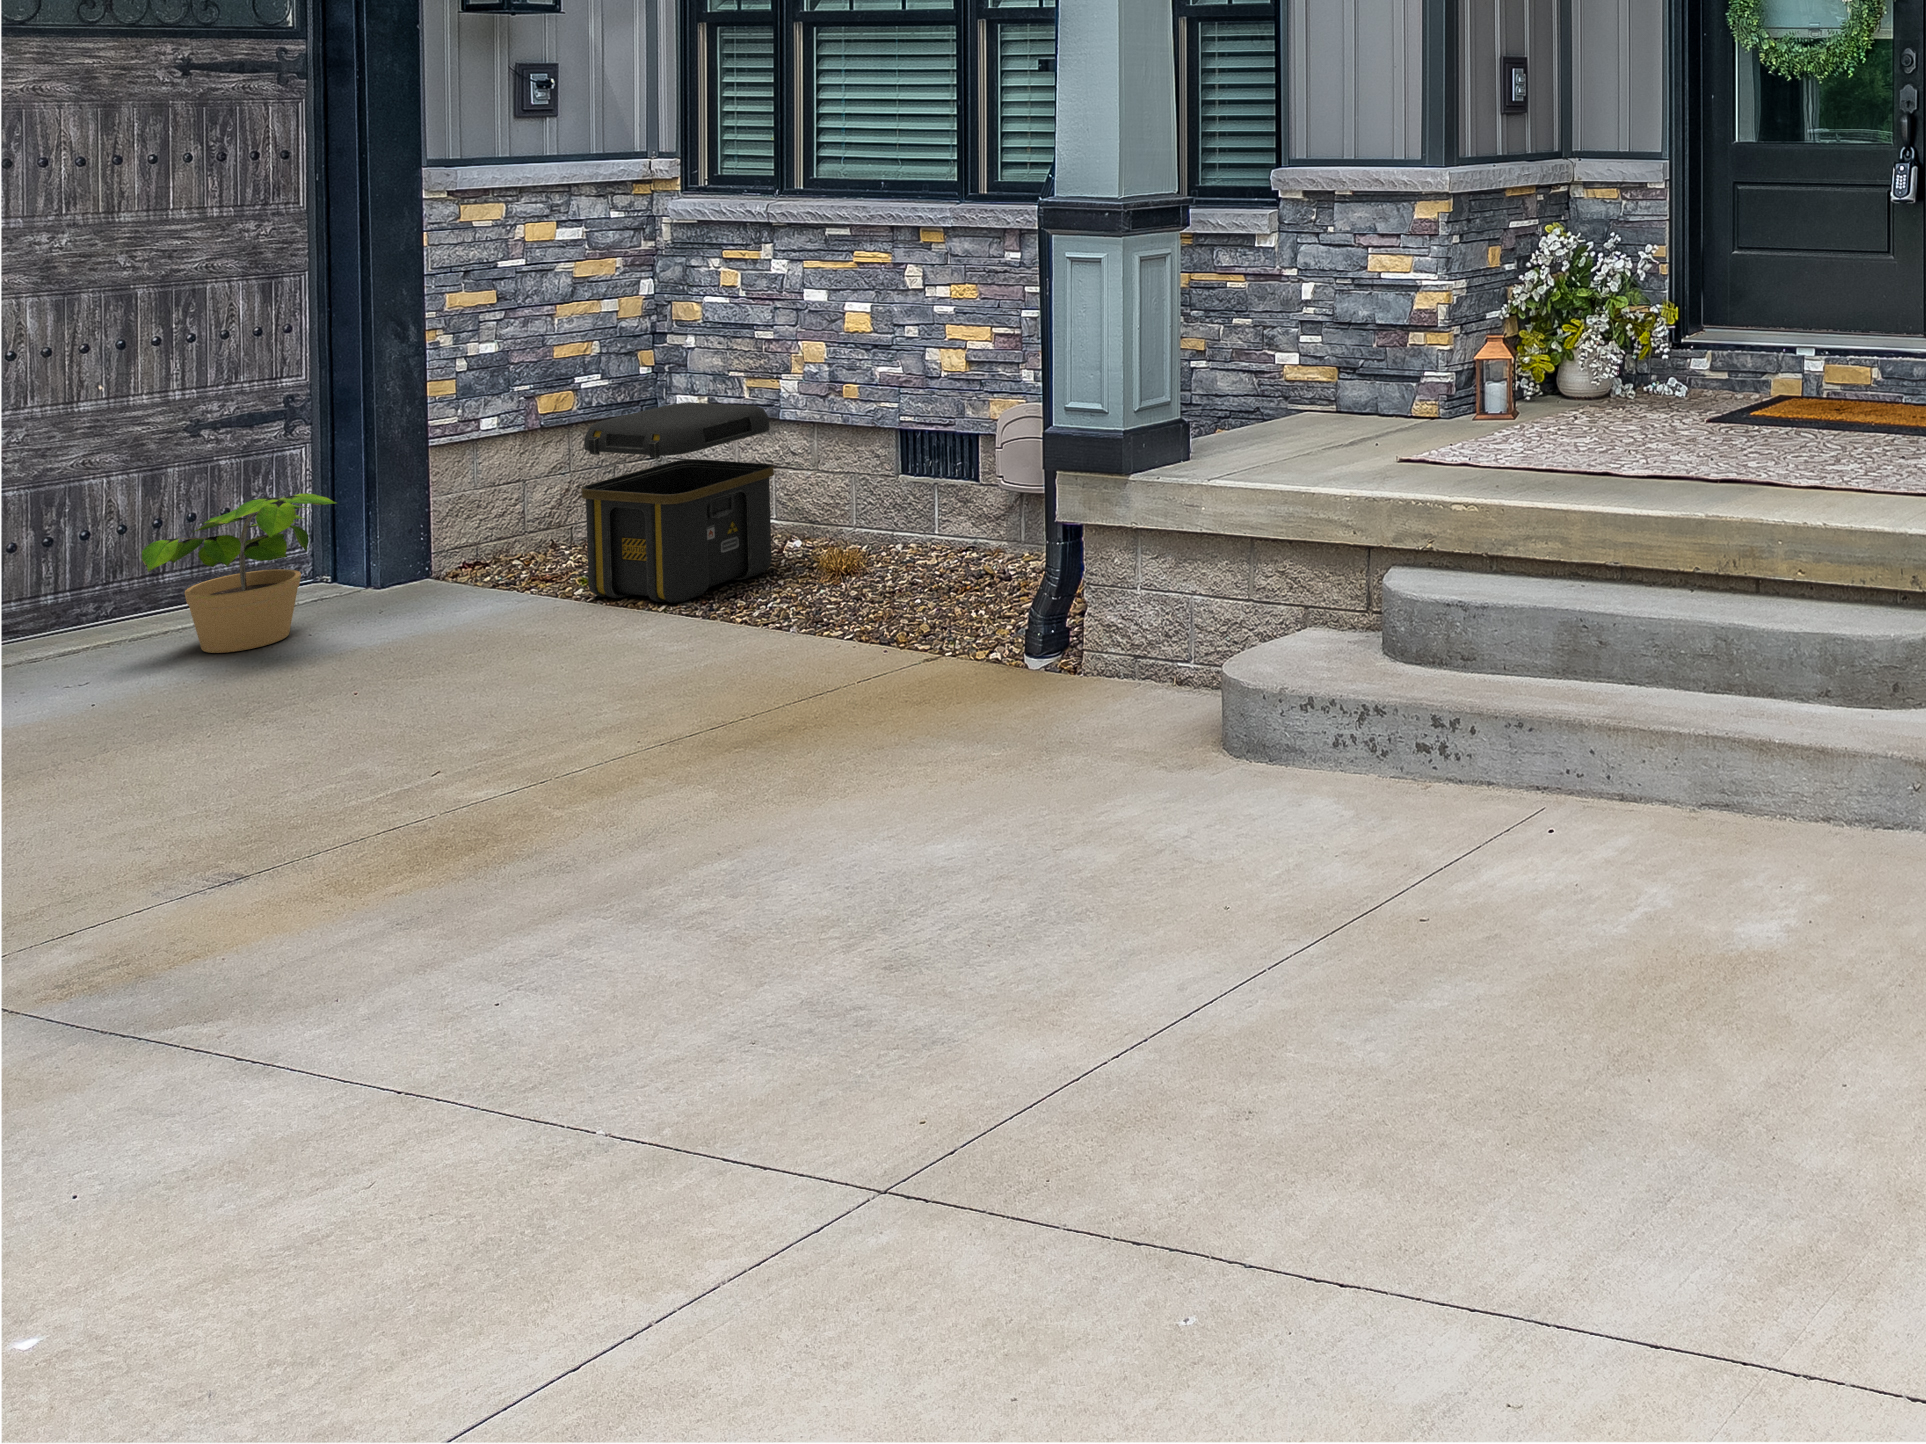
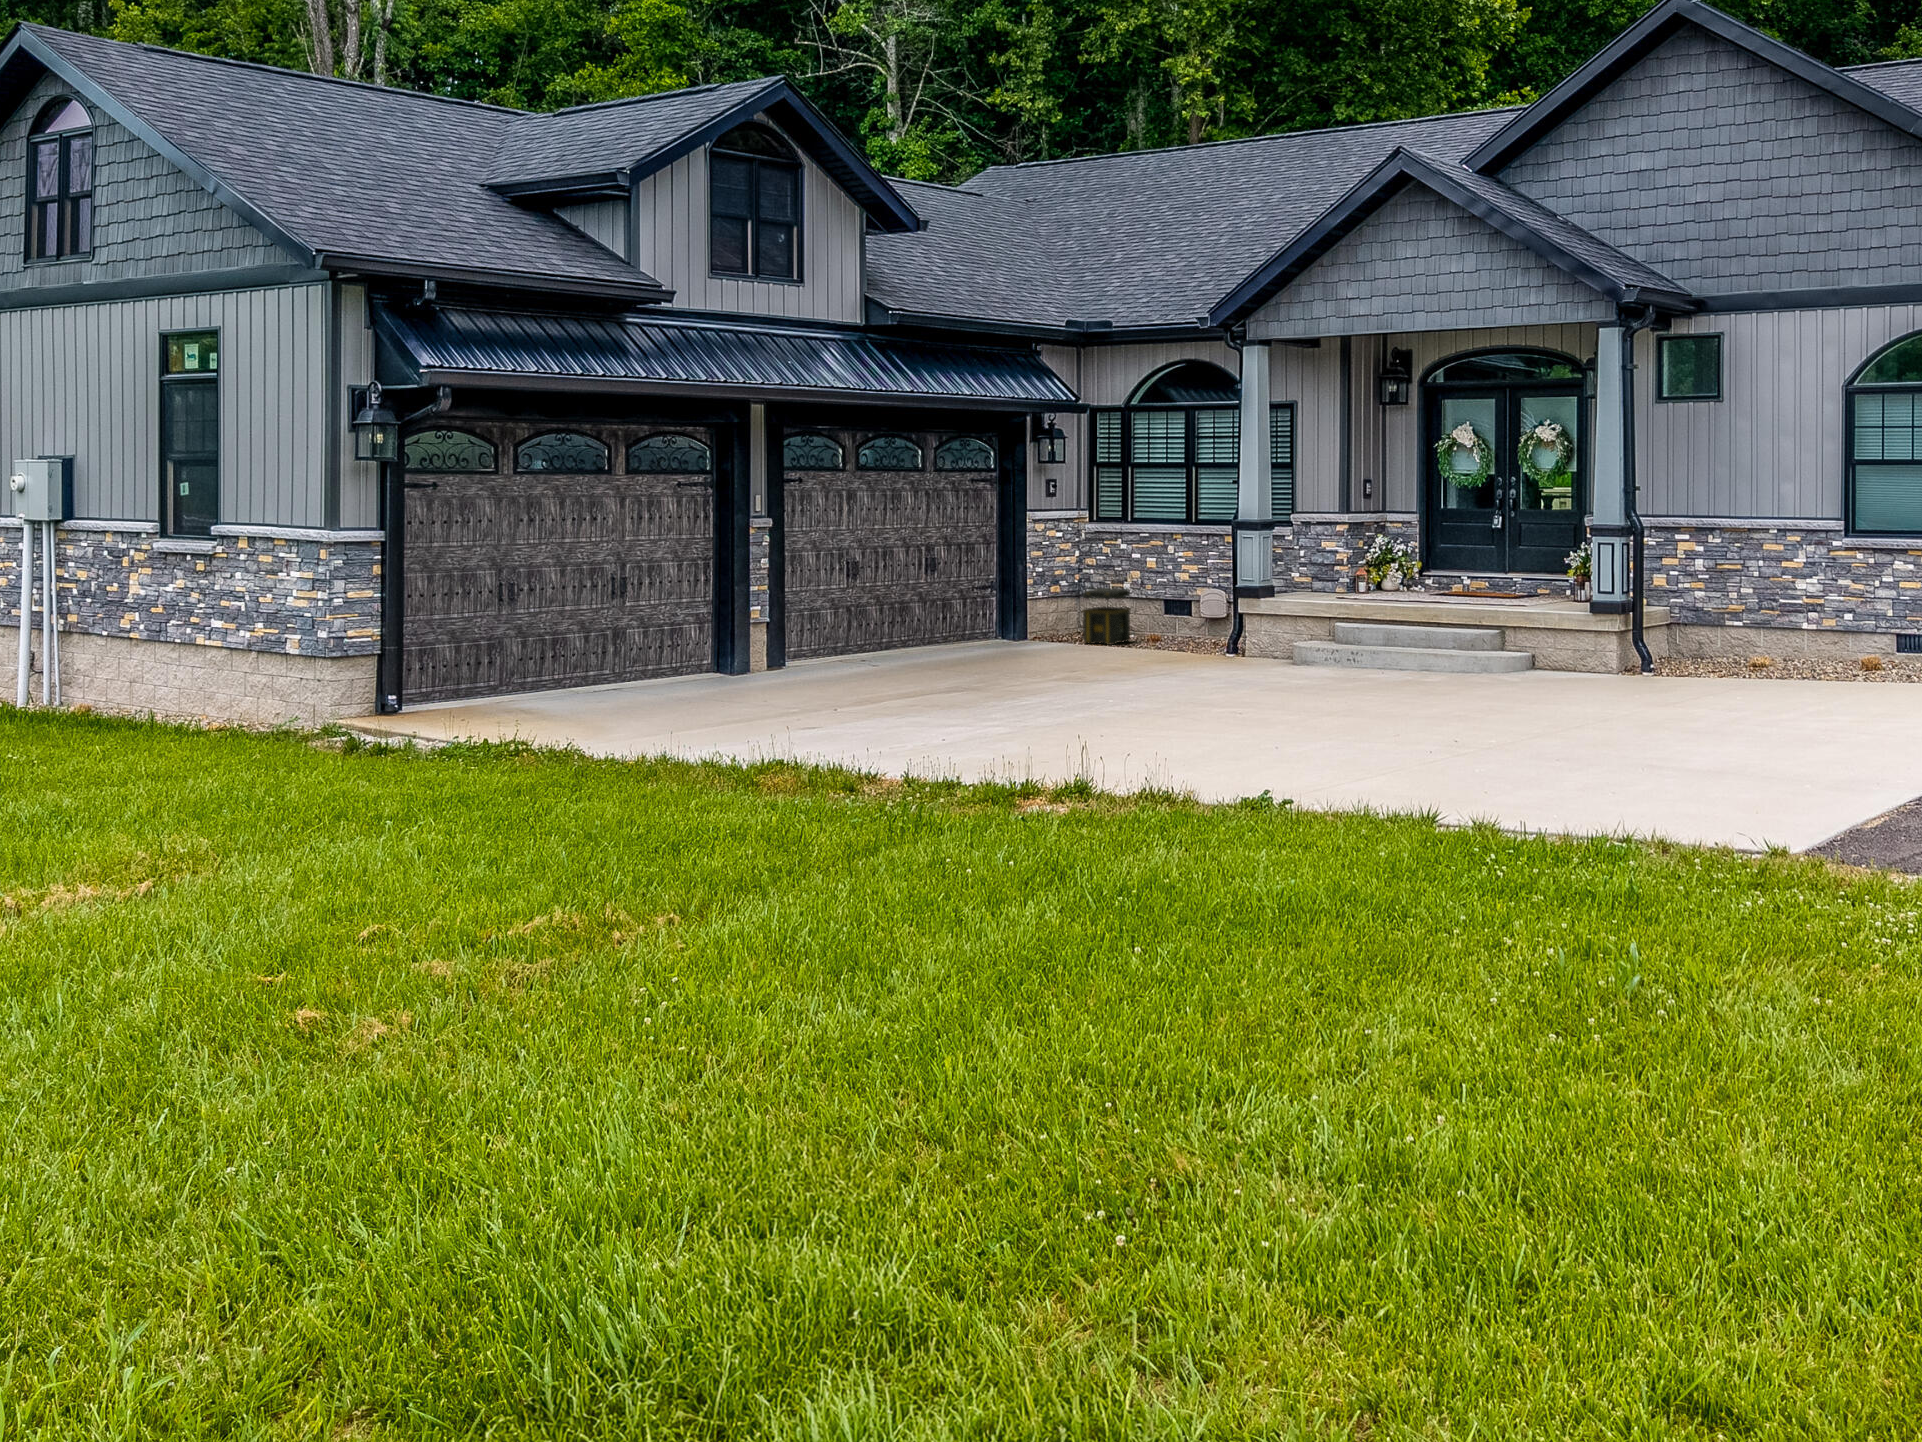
potted plant: present [142,493,337,653] -> none [989,602,1034,646]

